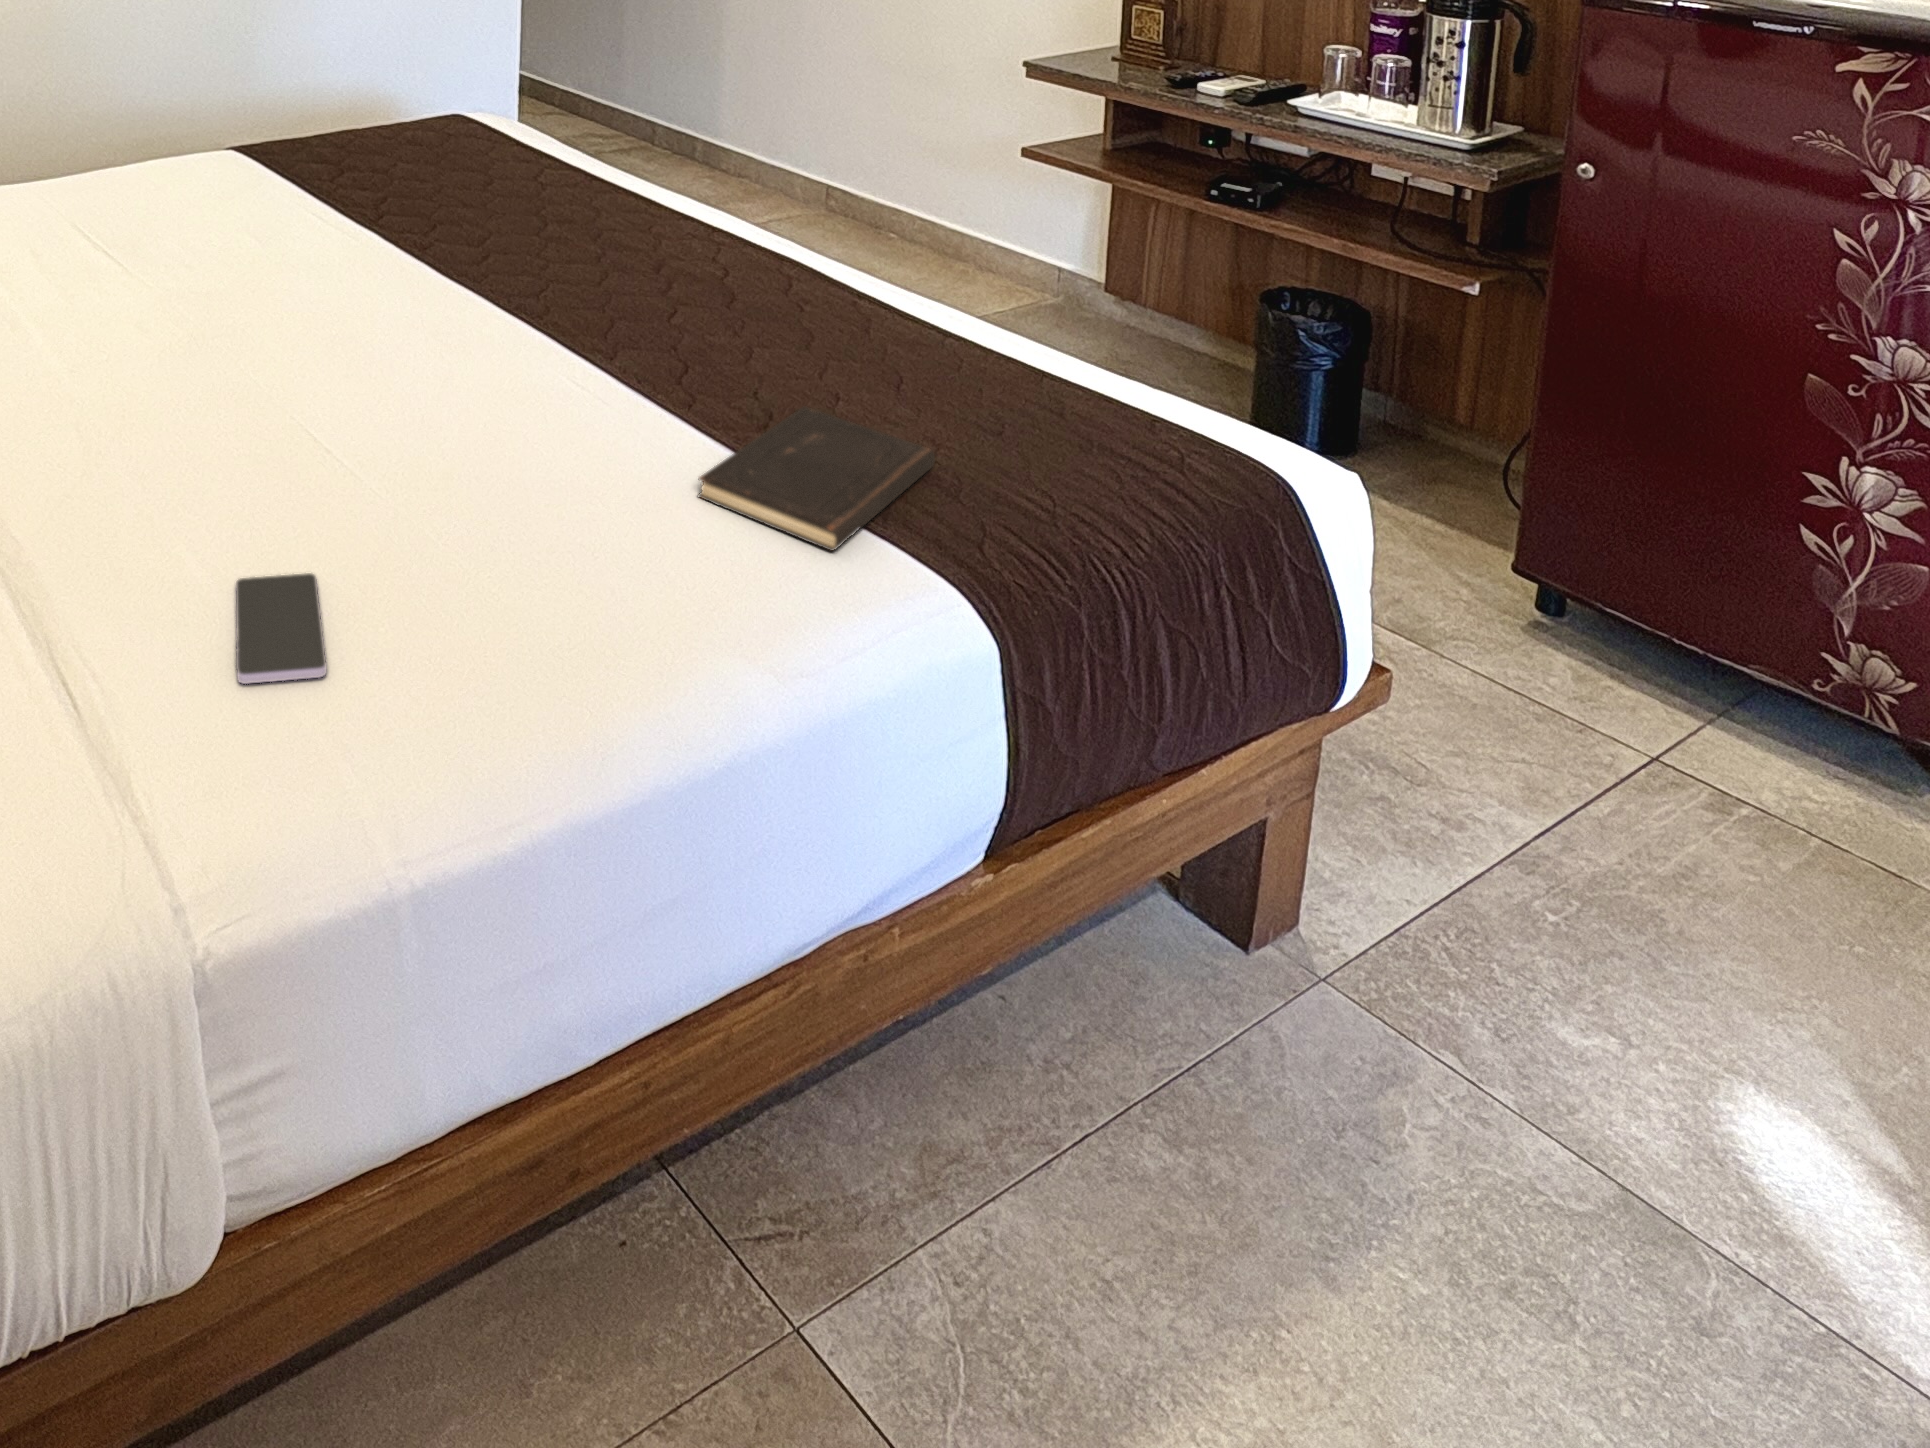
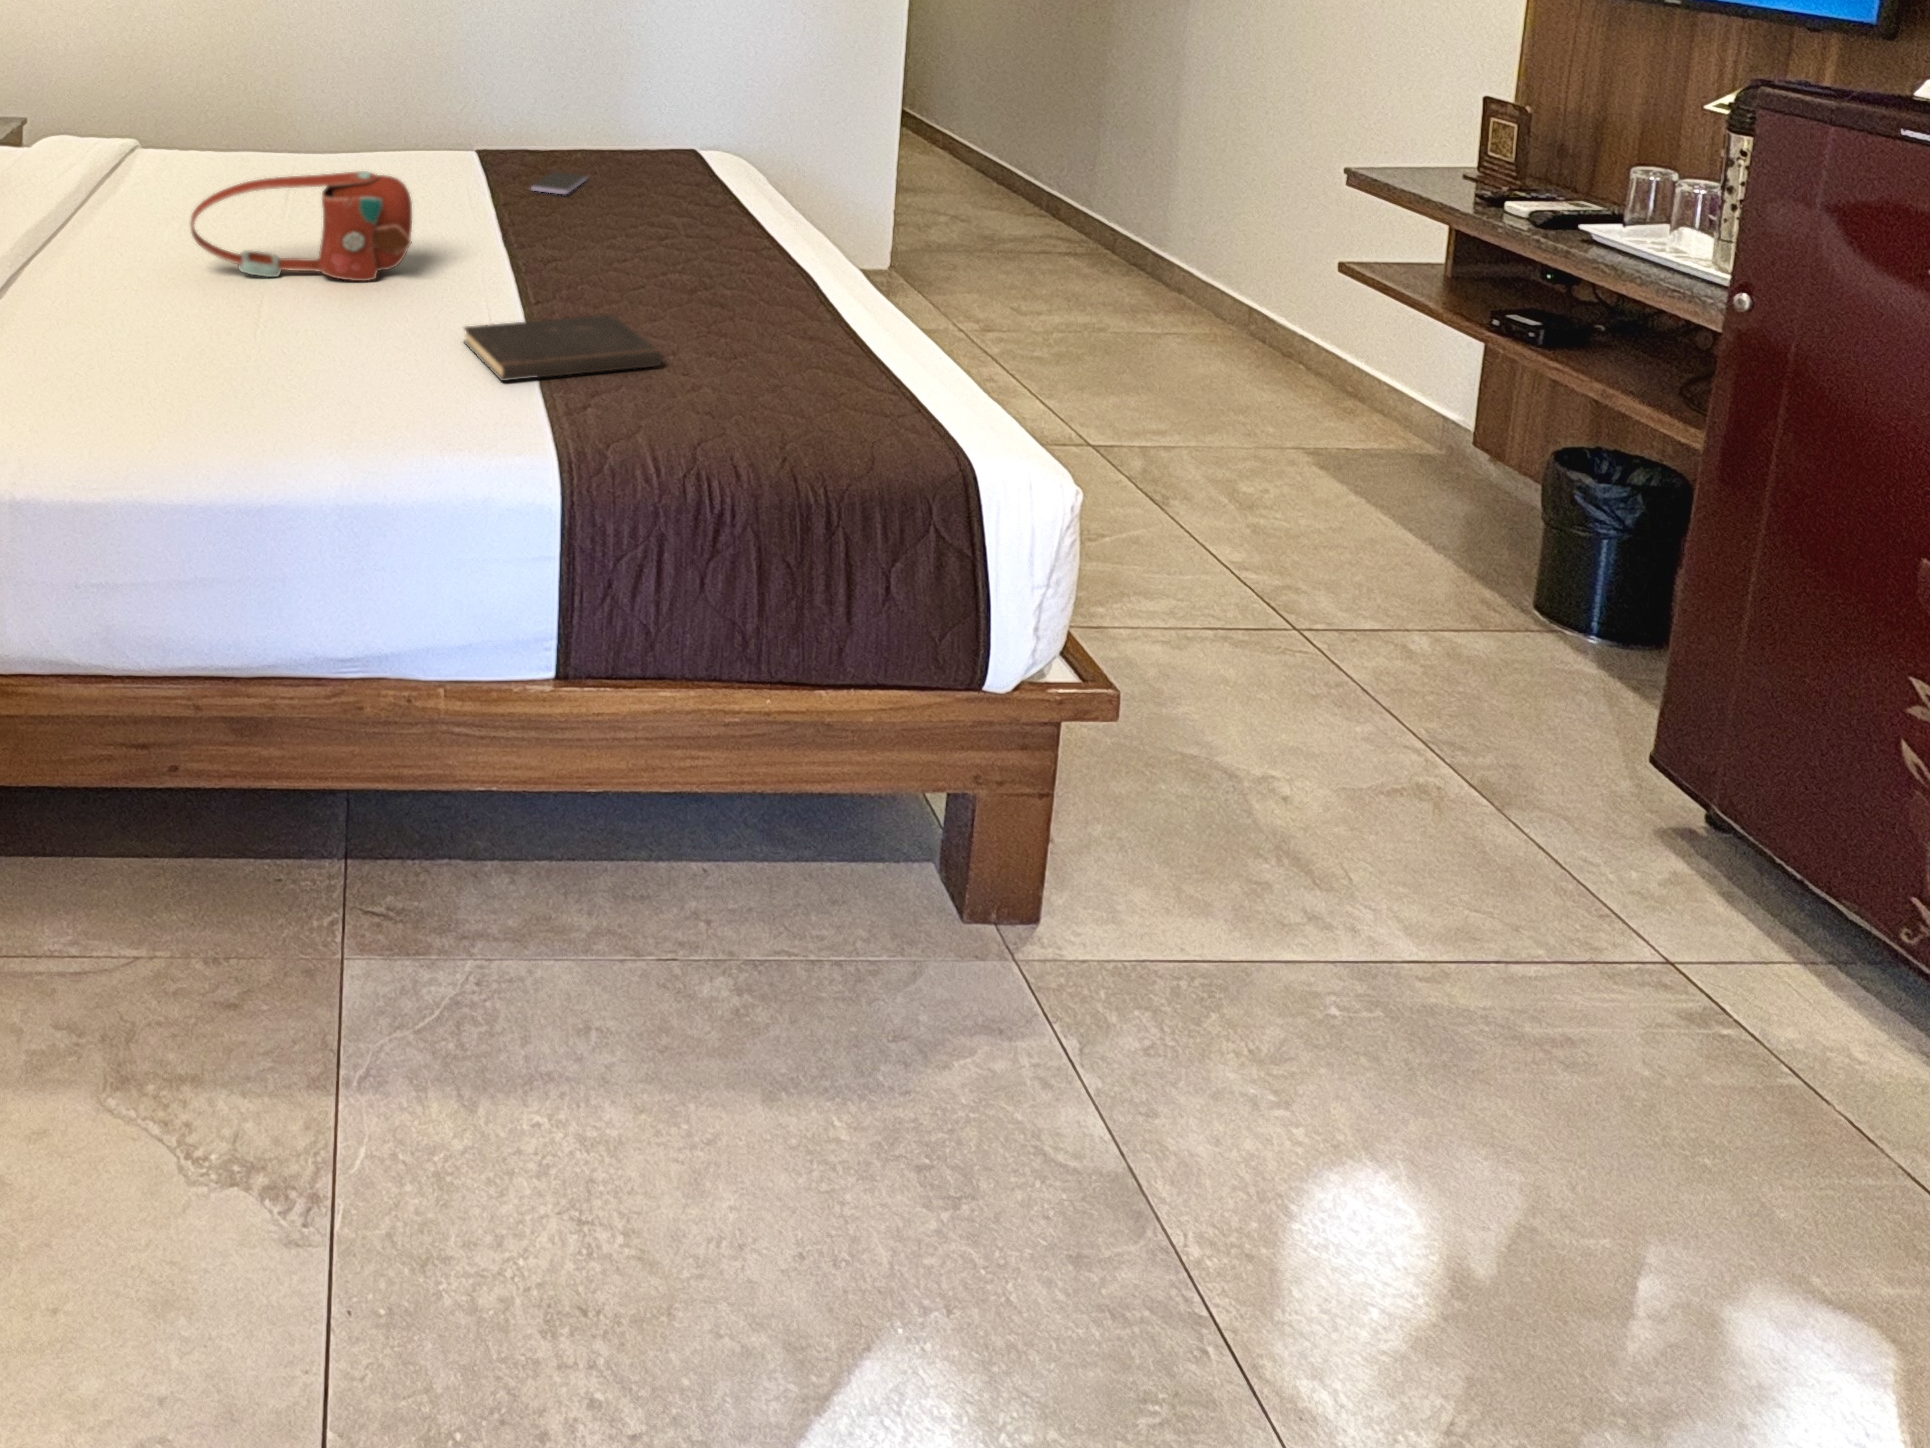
handbag: none [233,276,518,459] -> present [190,171,412,281]
smartphone: present [236,573,327,684] -> present [531,172,587,194]

